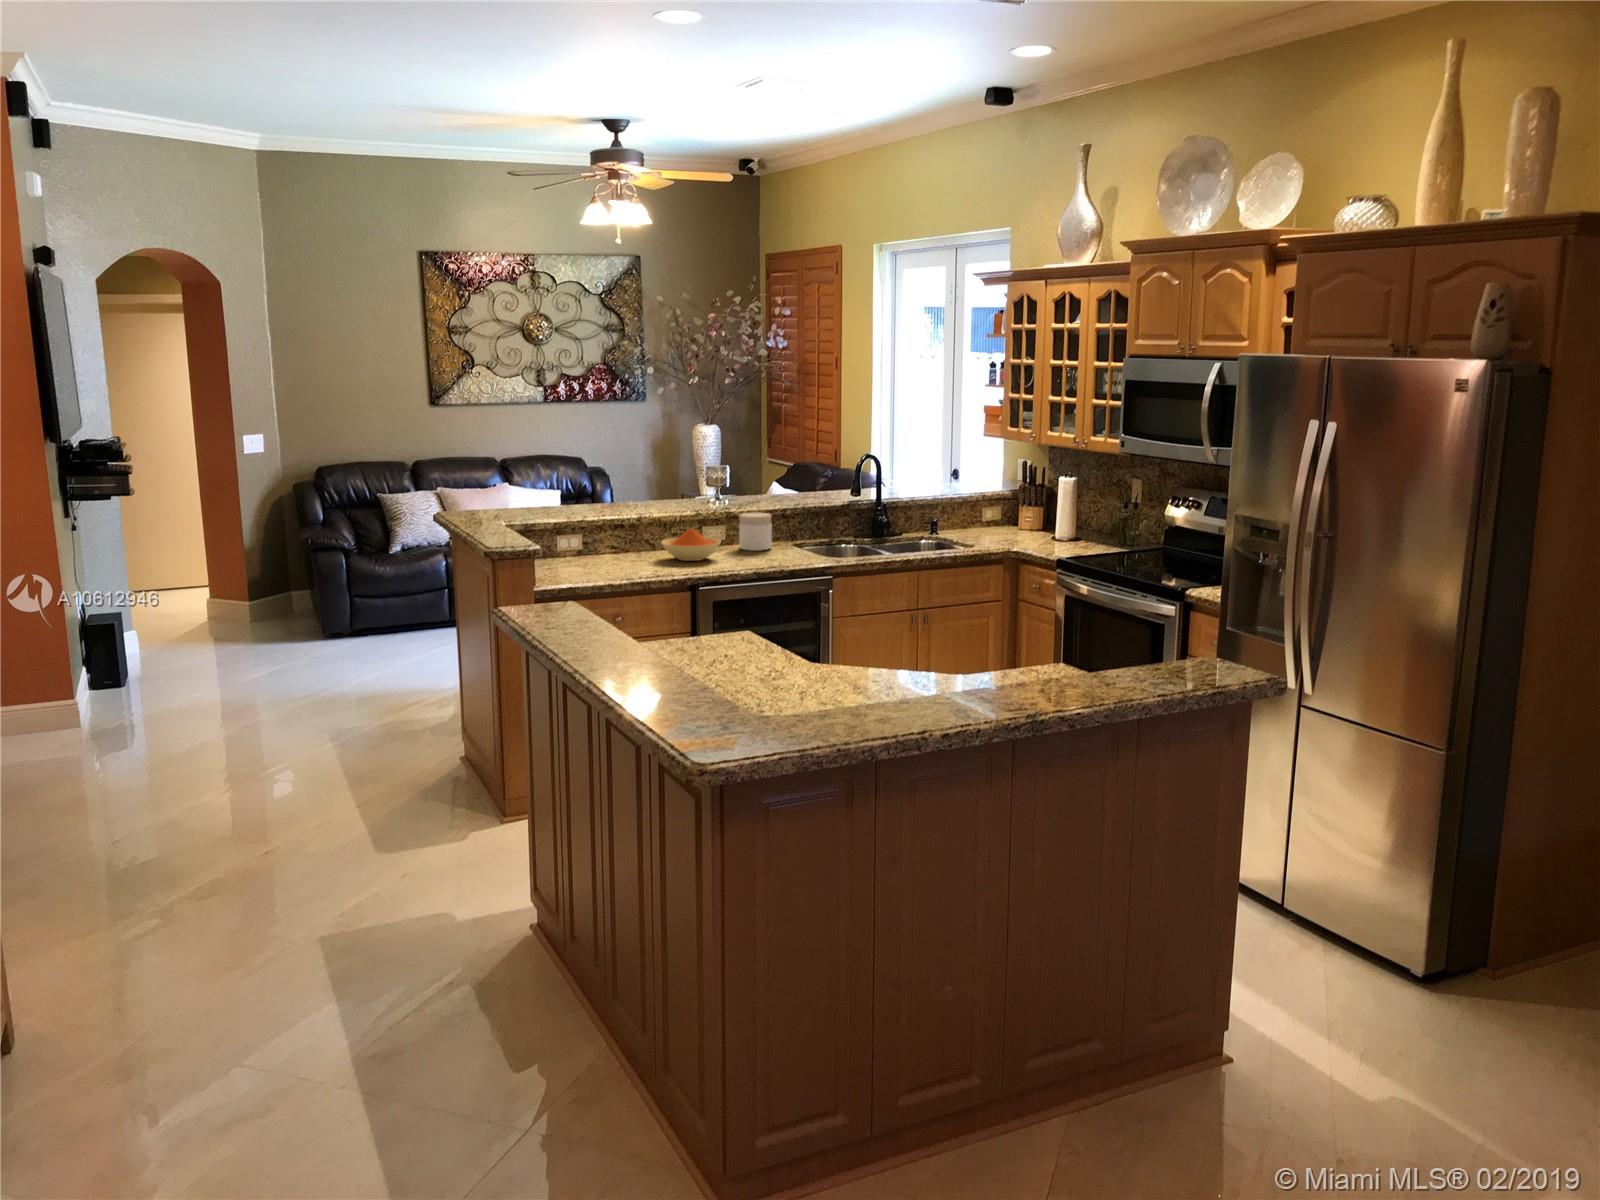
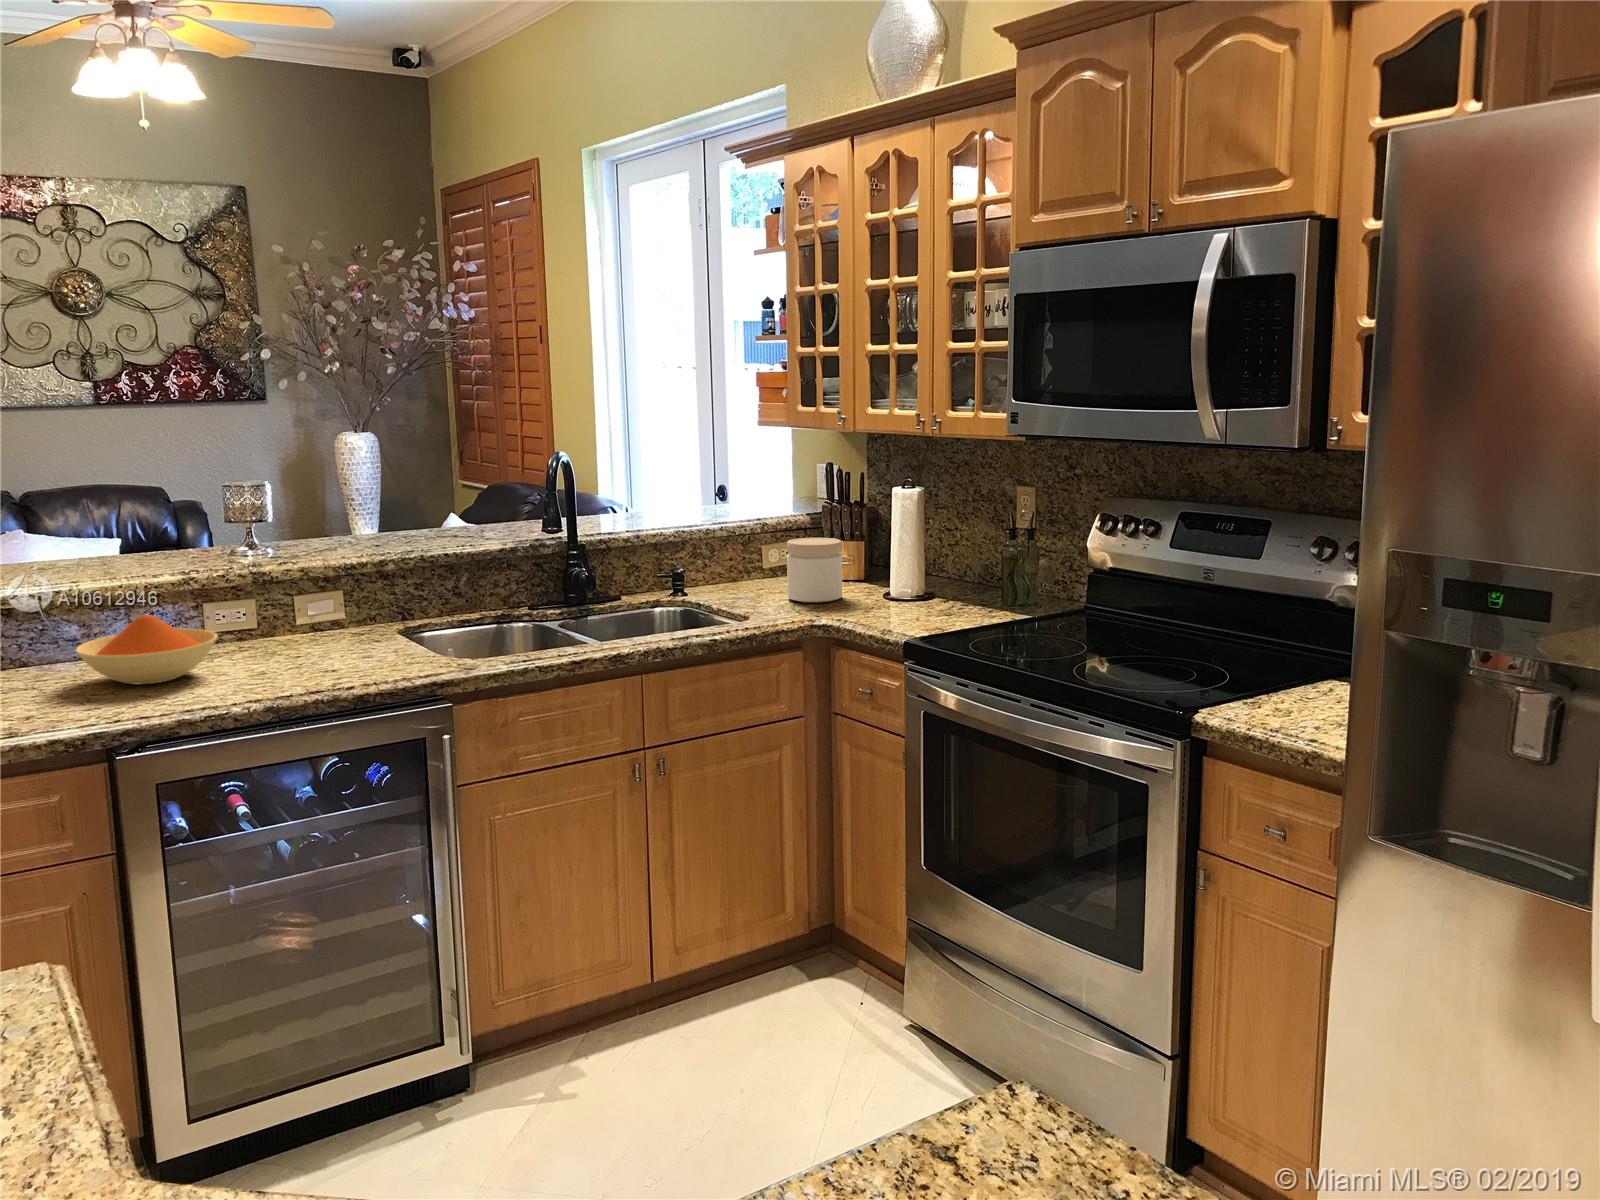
jar: present [739,512,772,551] -> present [787,538,842,602]

